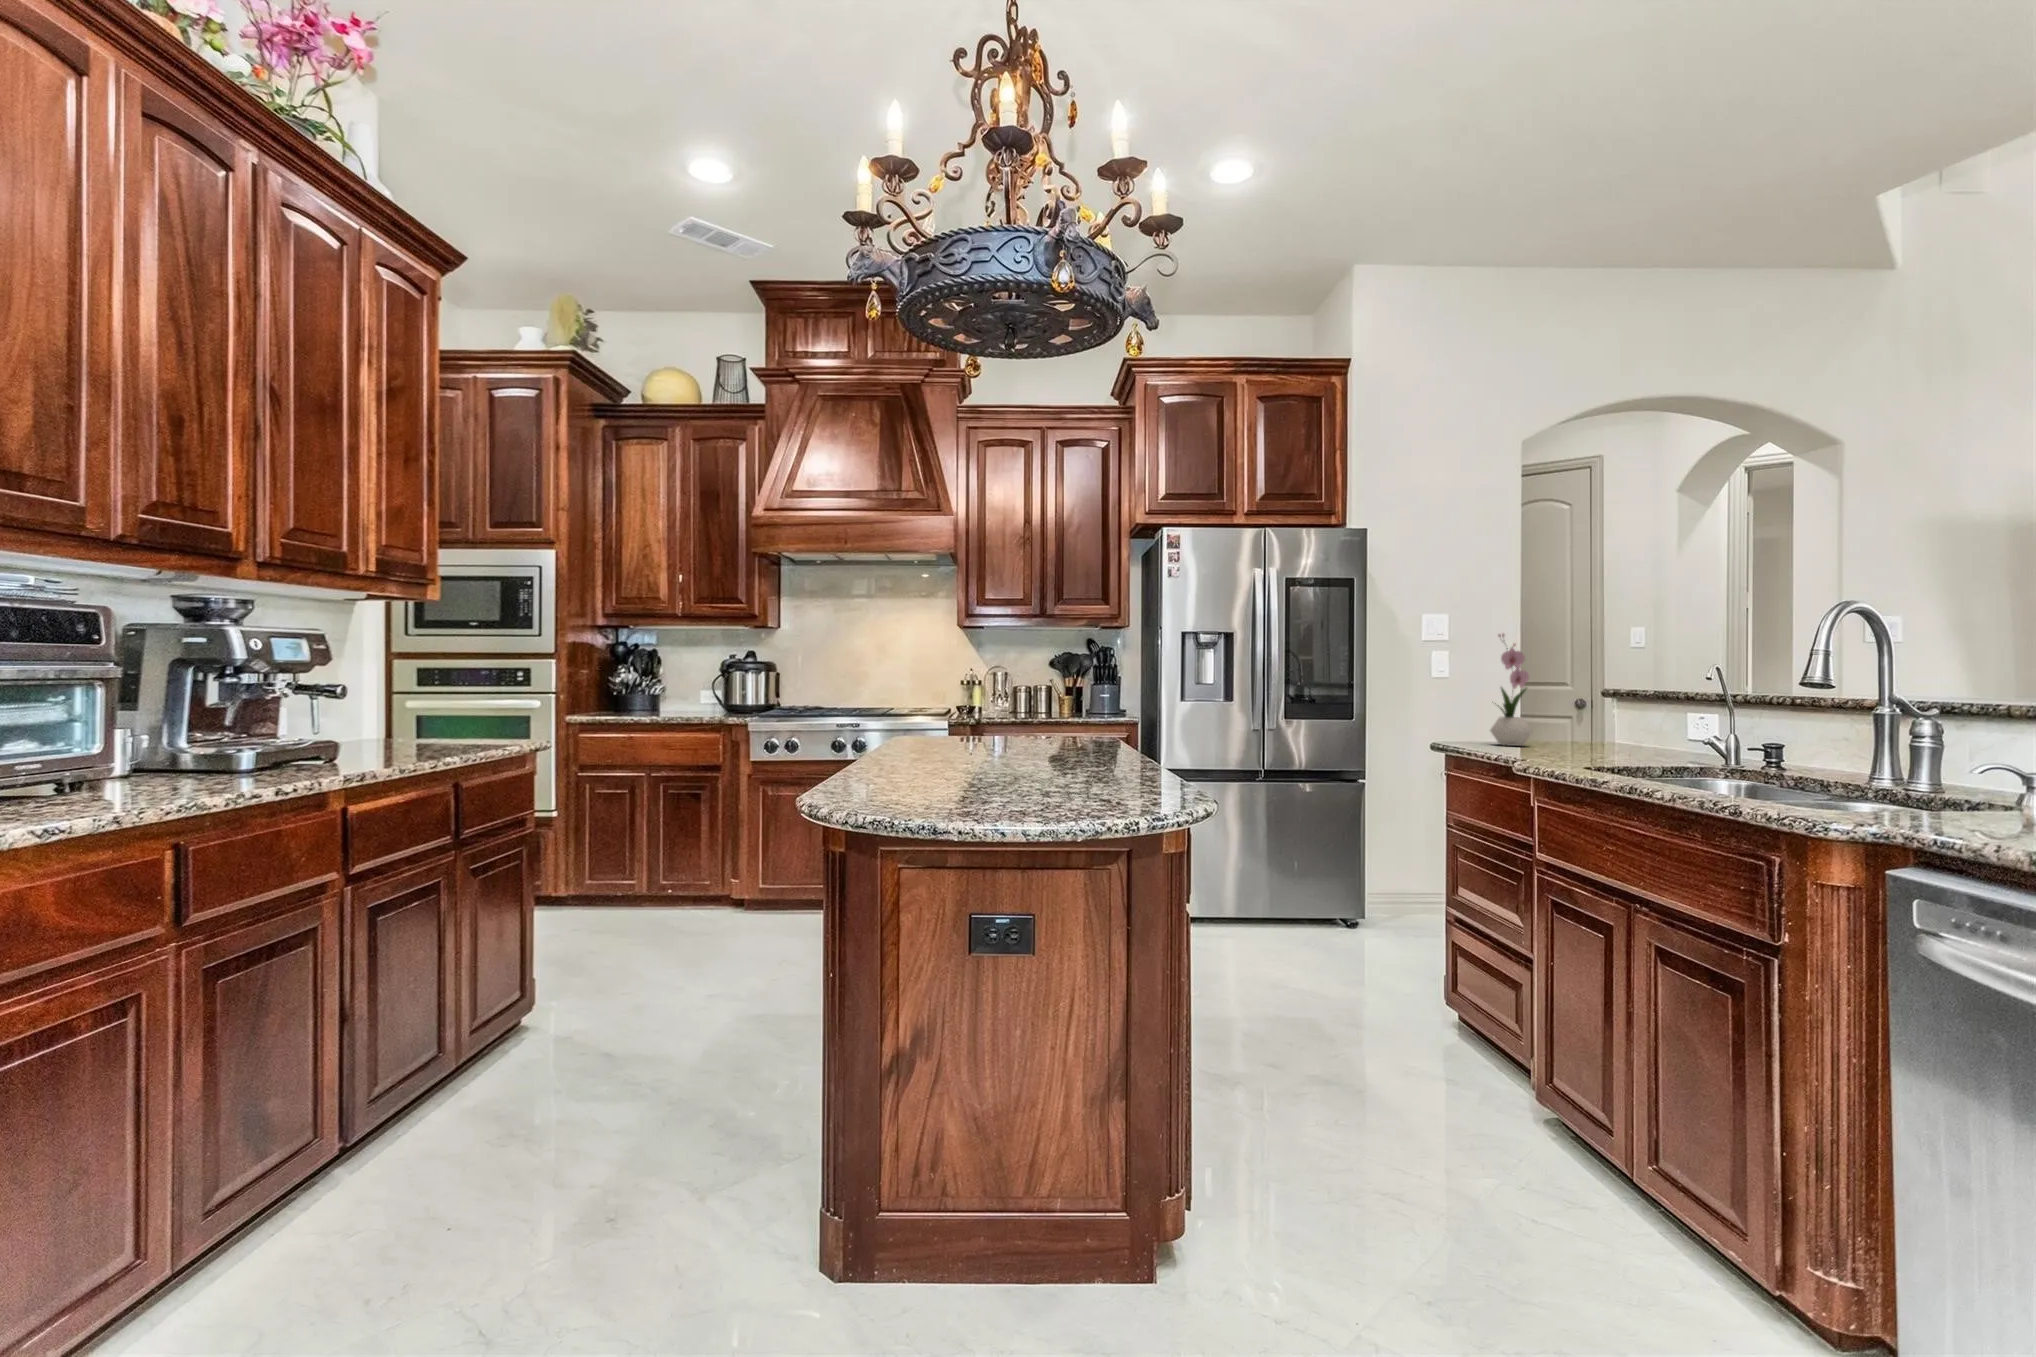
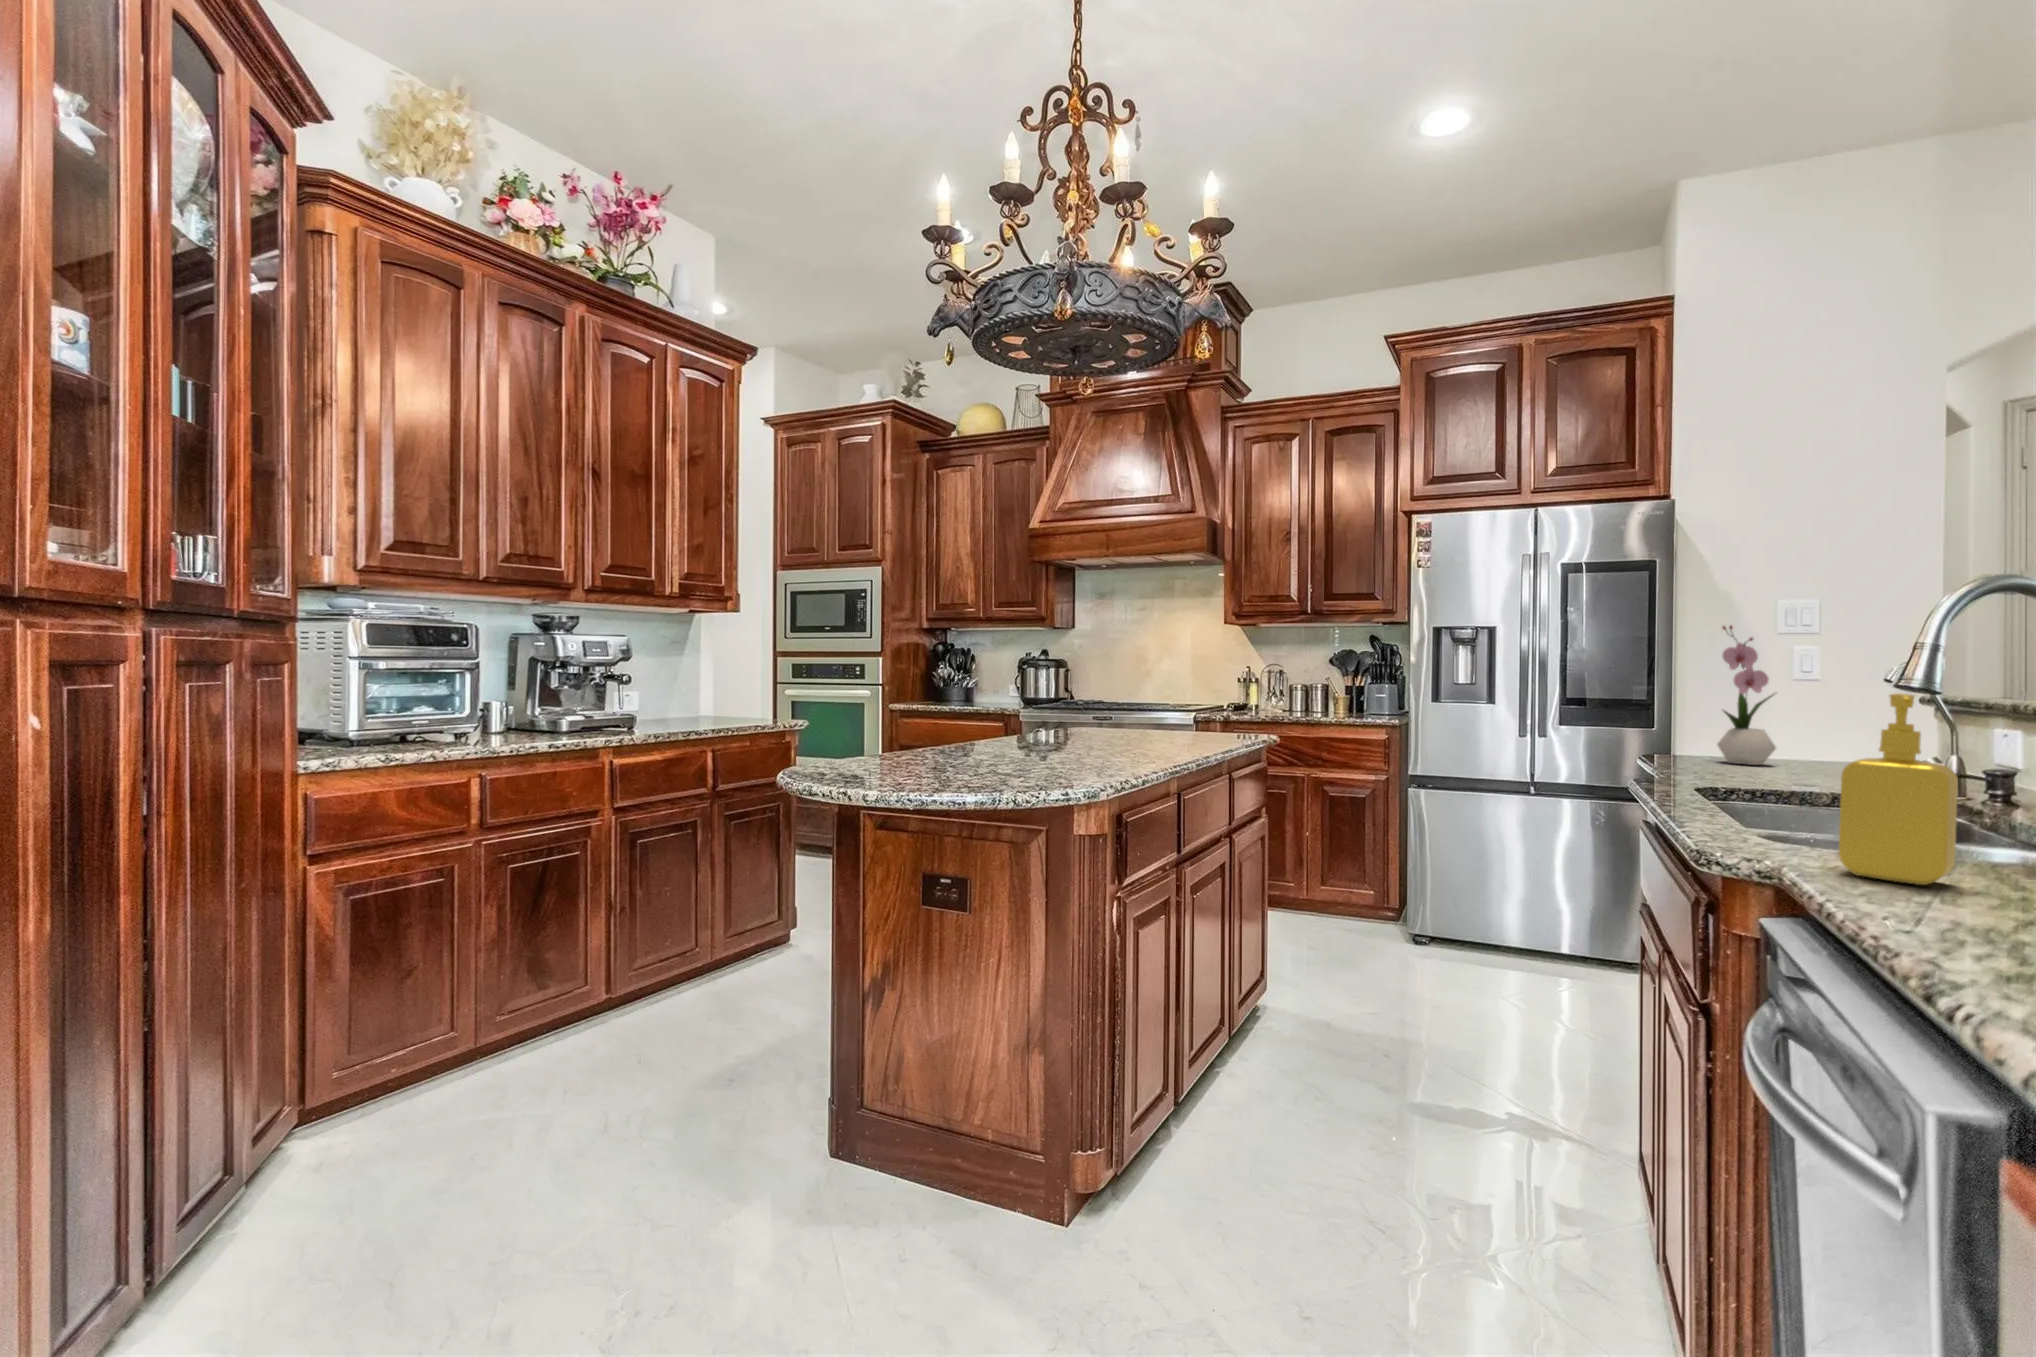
soap dispenser: none [1866,685,1956,825] -> present [1839,693,1958,885]

